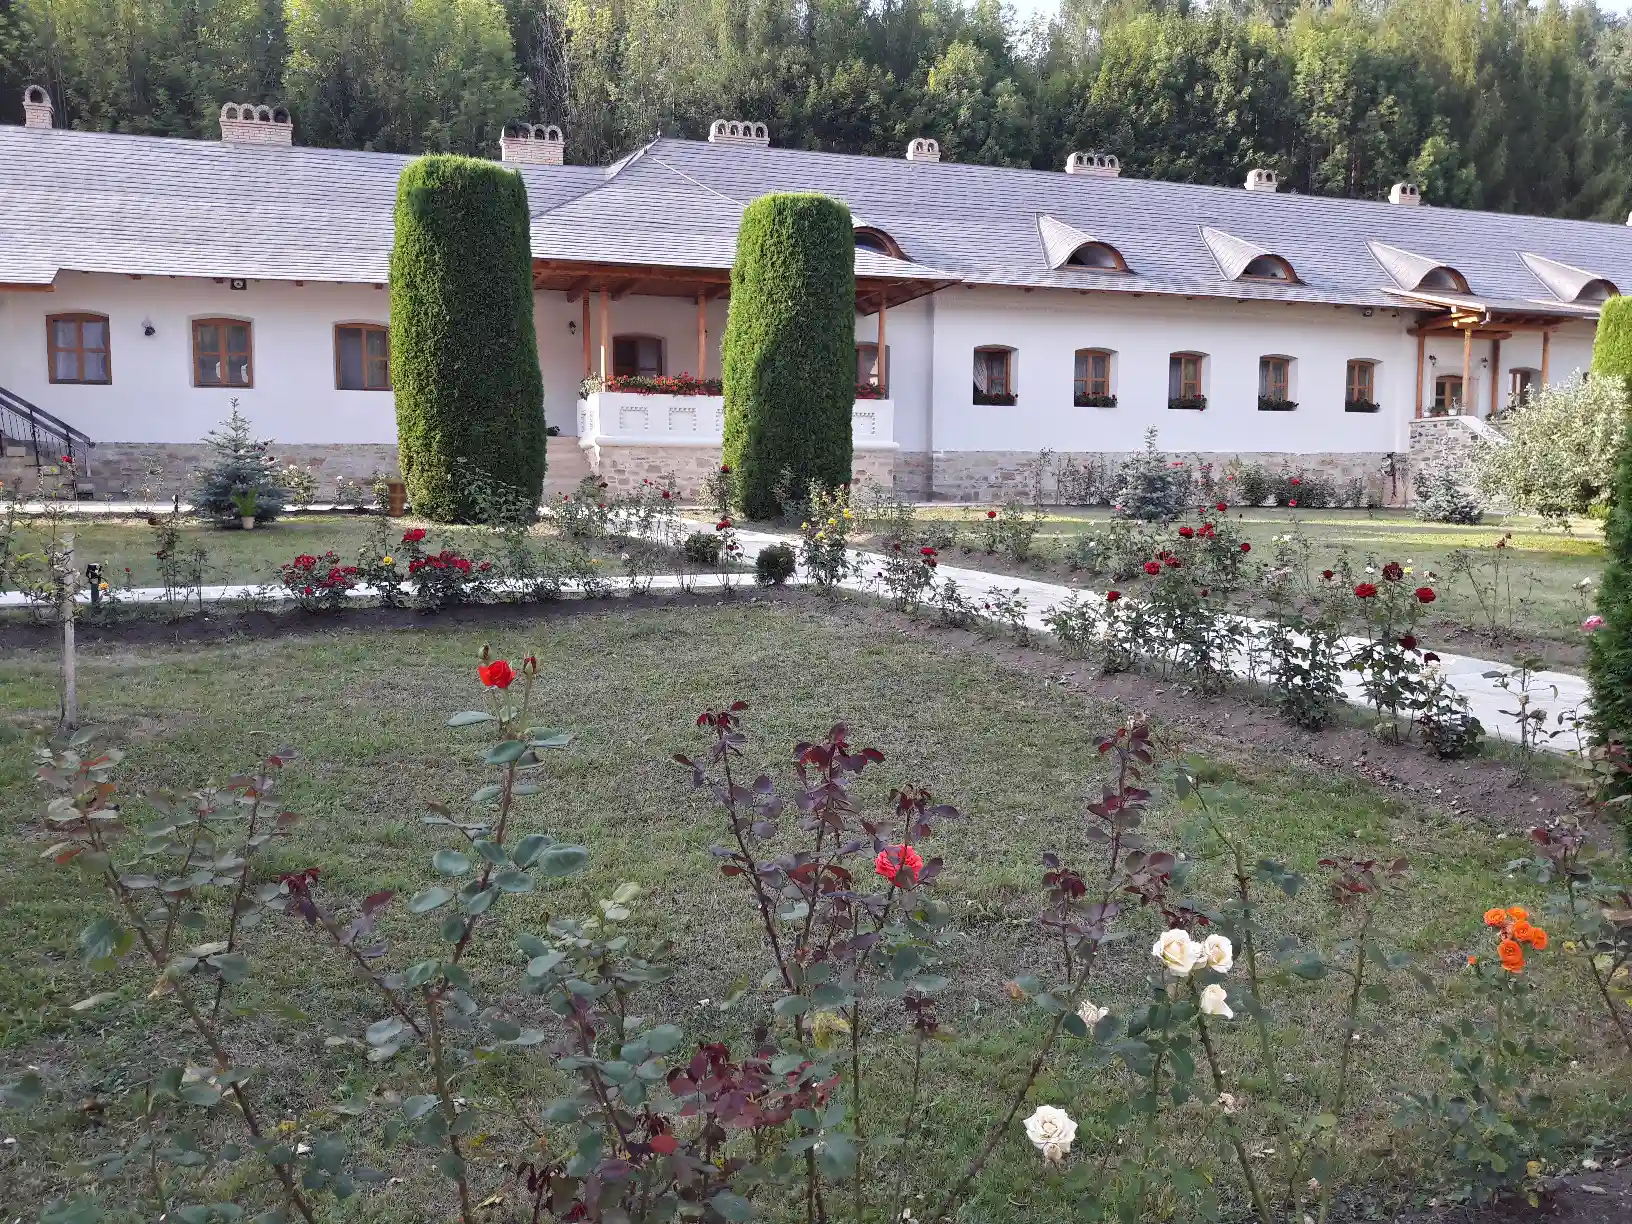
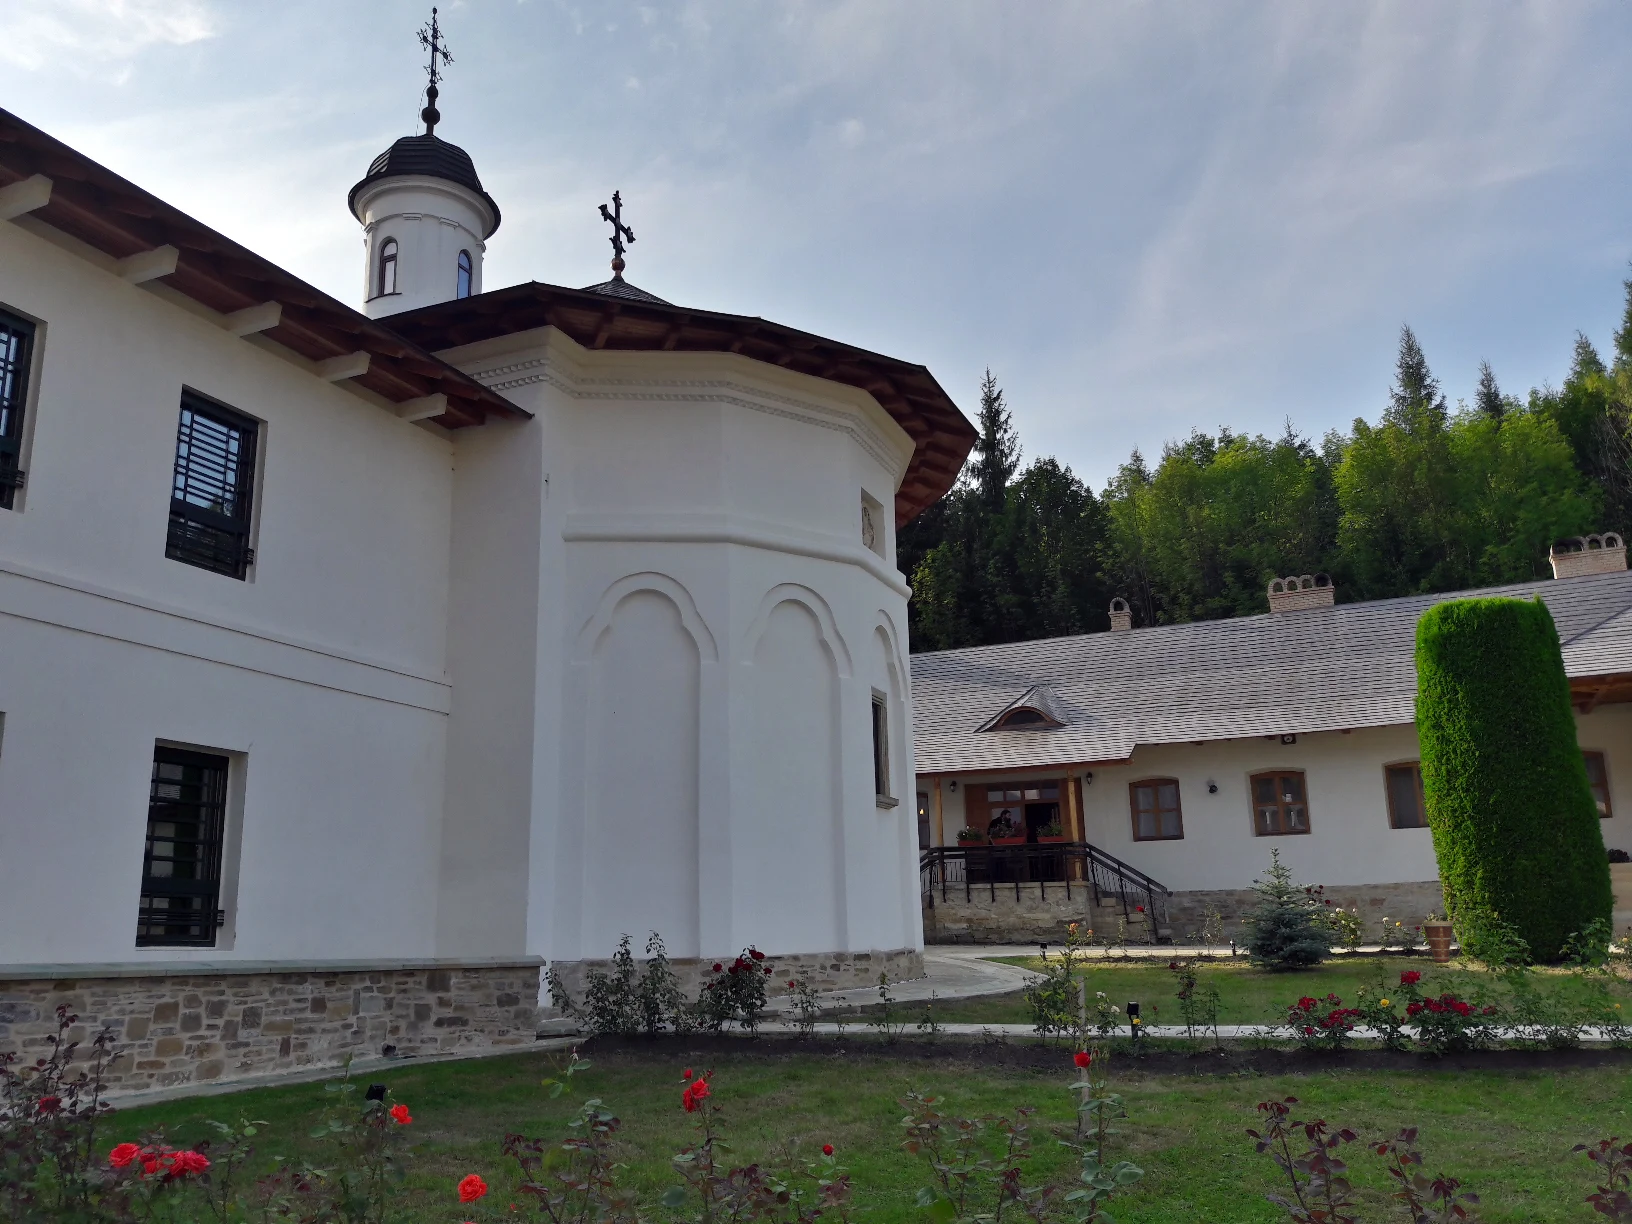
potted plant: present [232,489,264,528] -> none [1266,930,1307,972]

